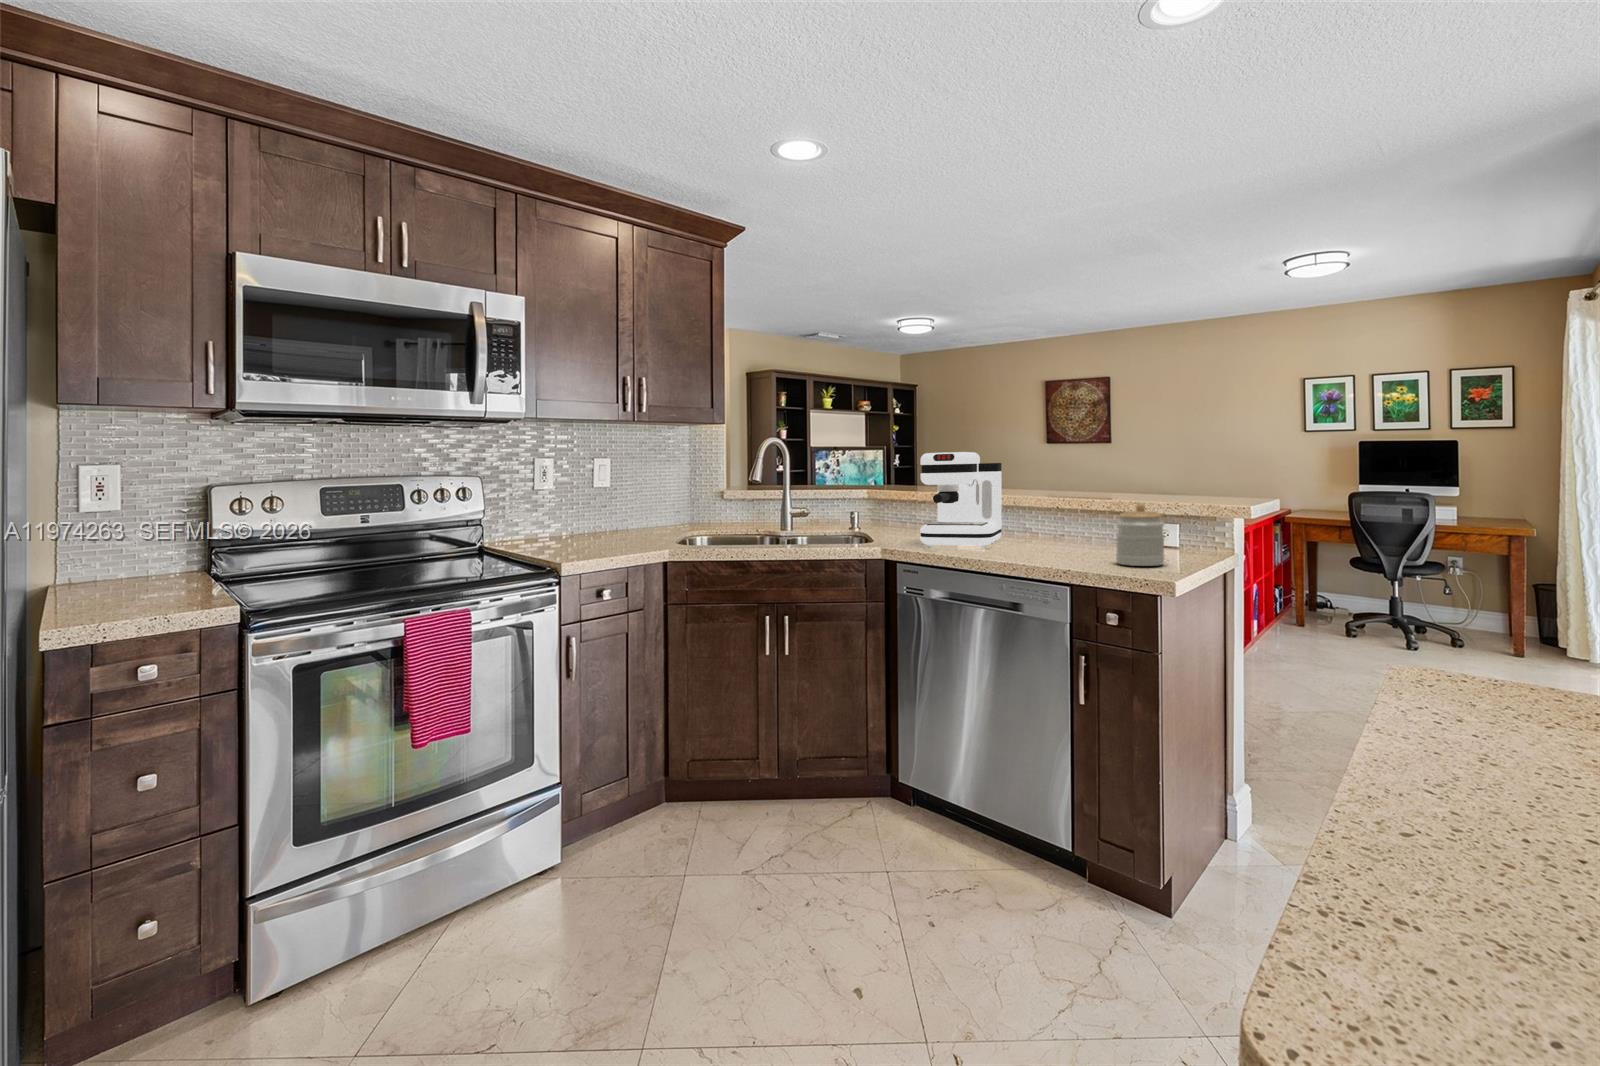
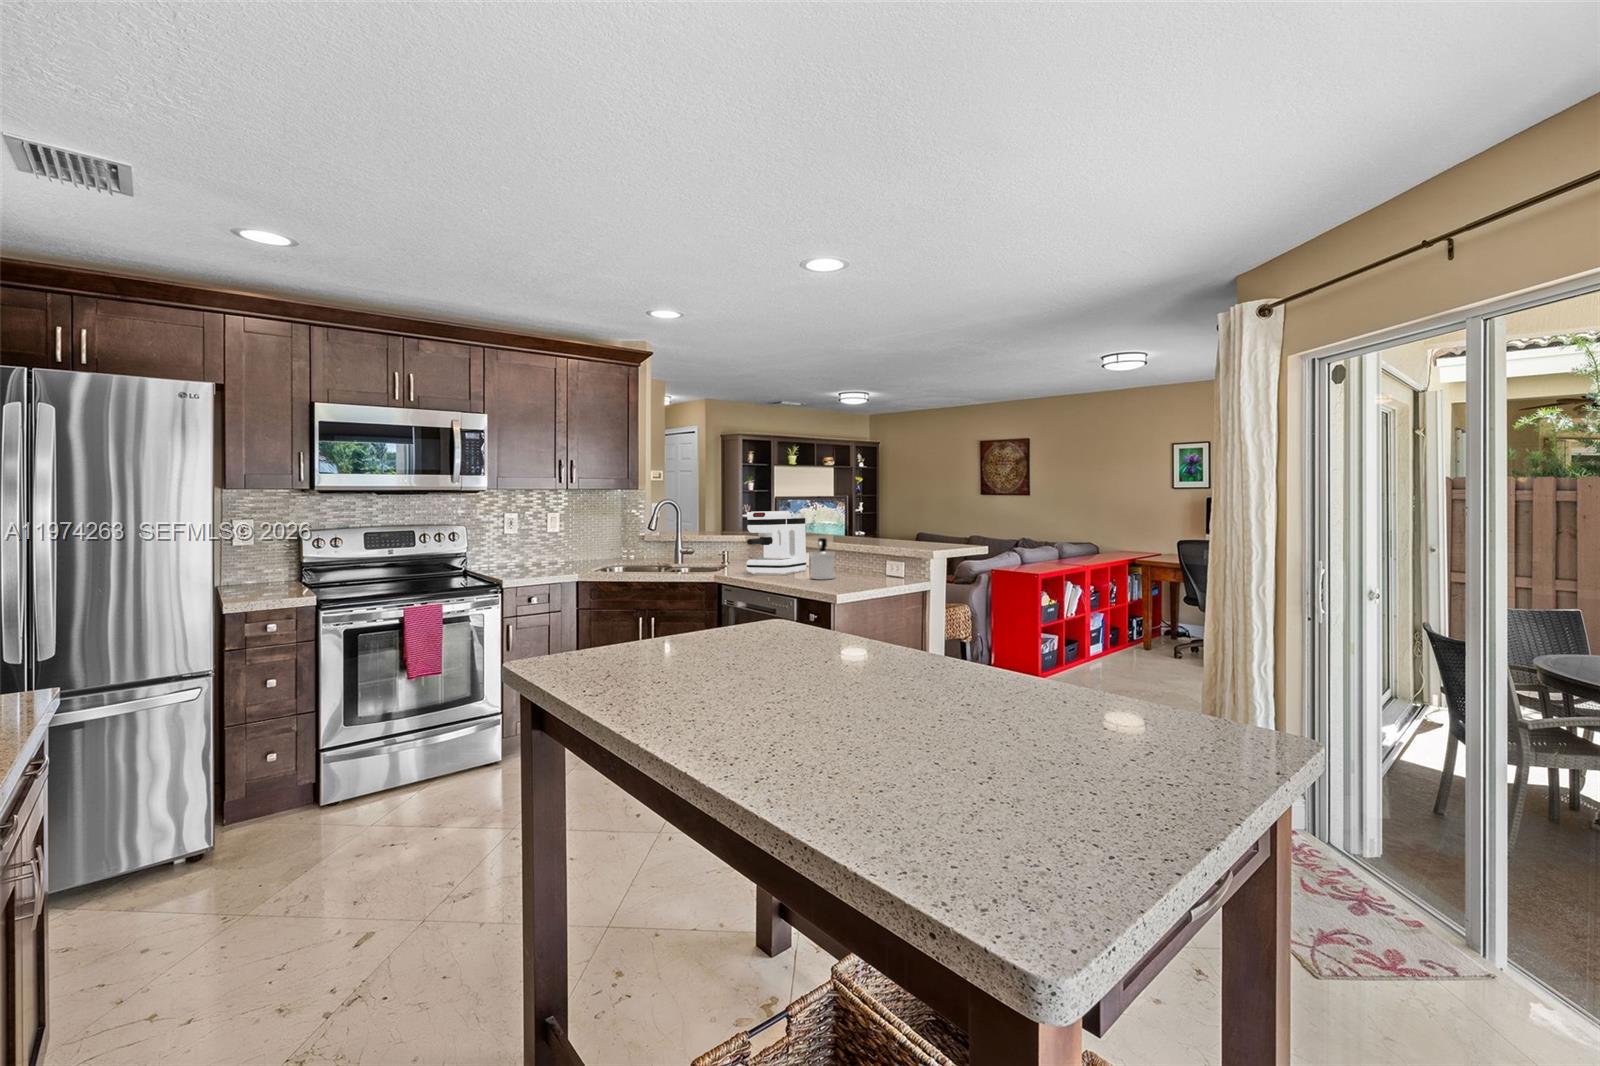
soap dispenser: none [1042,492,1082,556] -> present [810,538,835,579]
jar: present [1116,503,1165,566] -> none [838,546,867,585]

